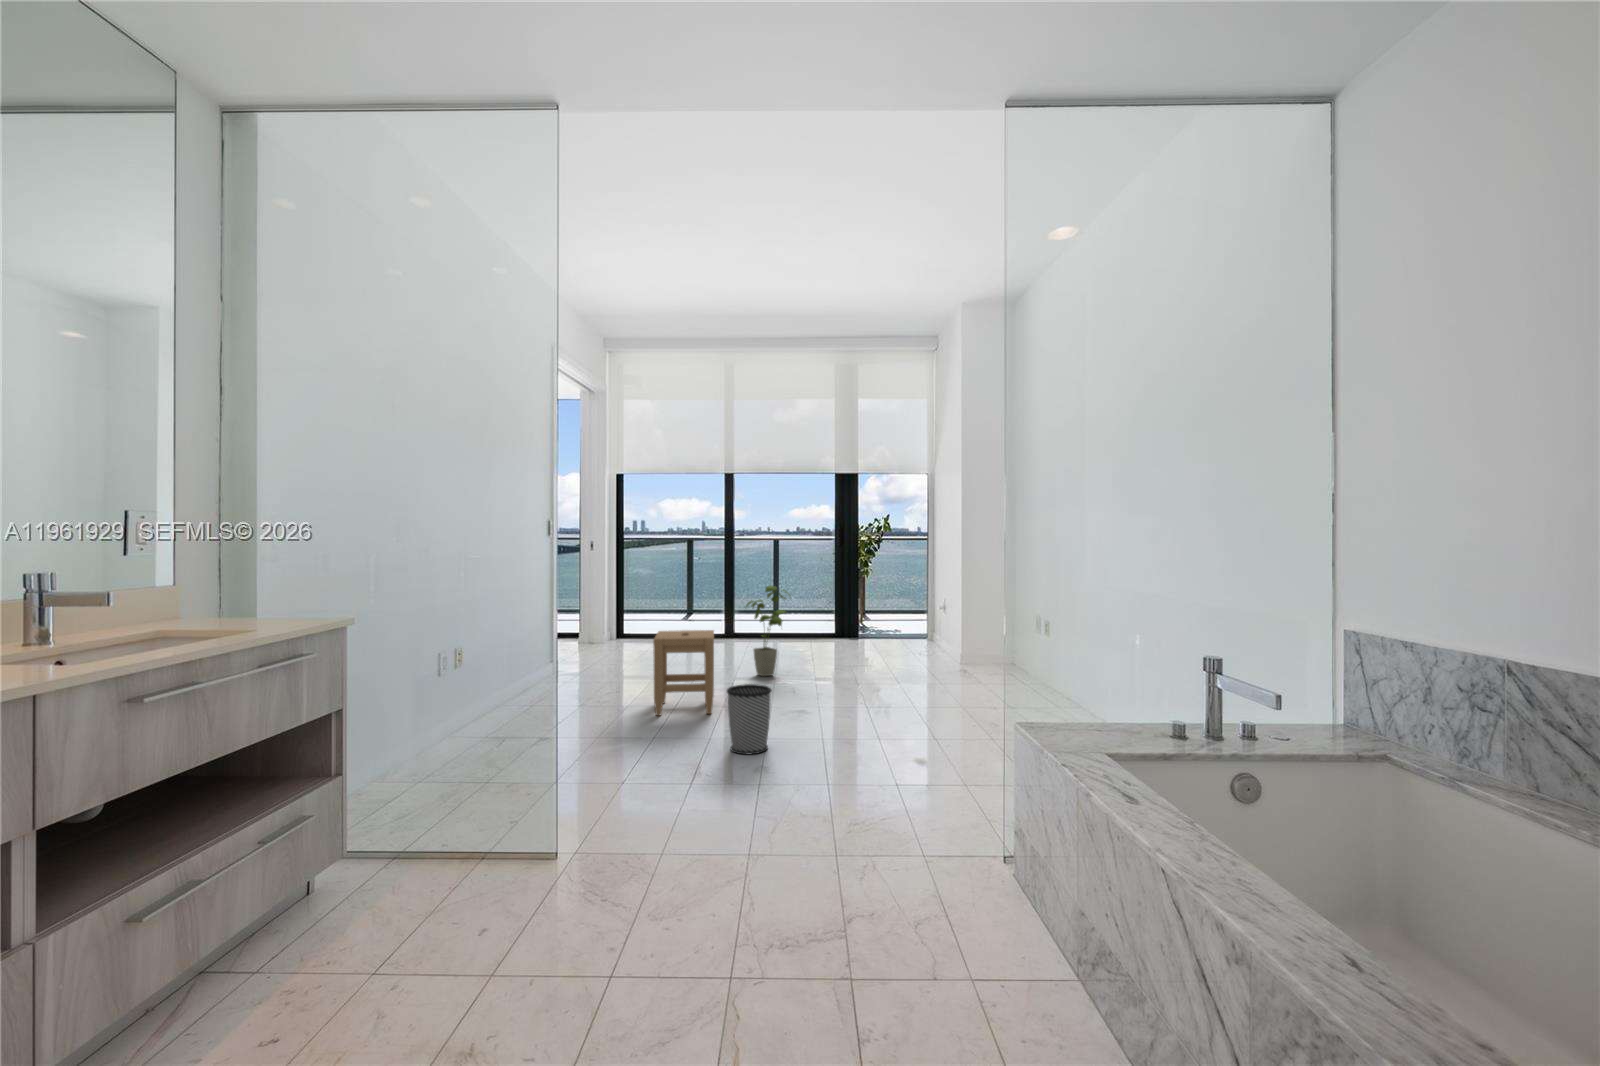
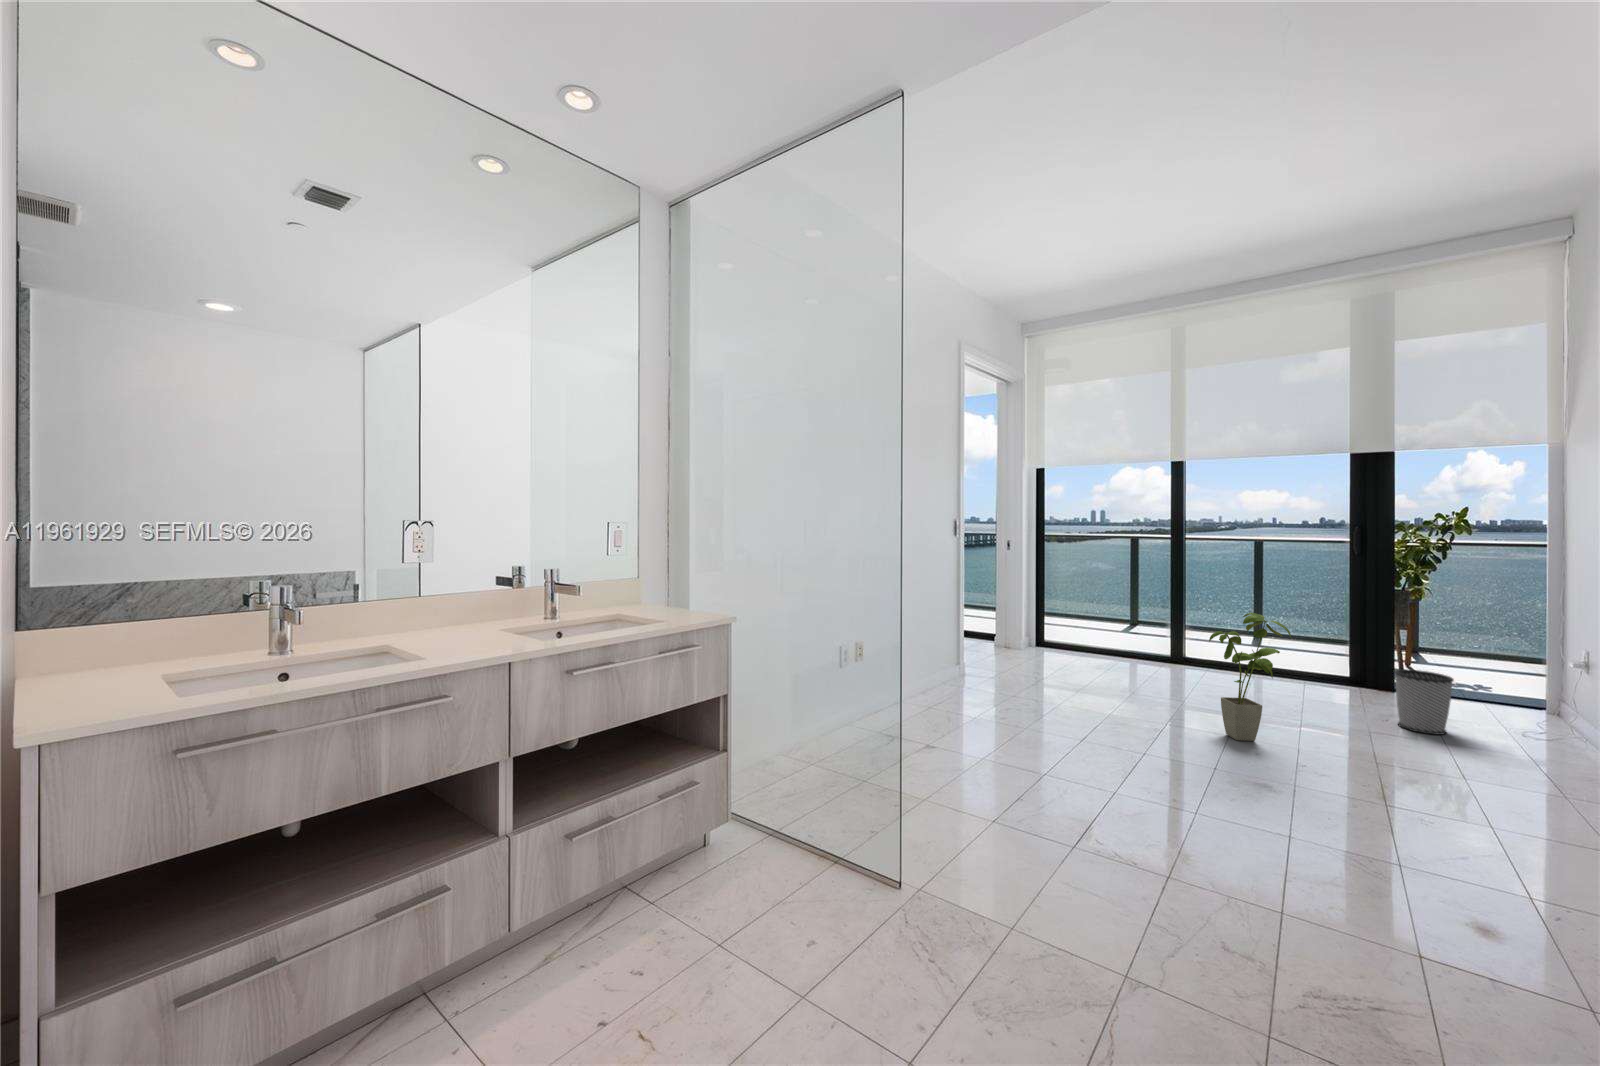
stool: present [653,630,714,716] -> none [1064,666,1159,803]
wastebasket: present [727,684,772,754] -> present [1395,669,1454,735]

